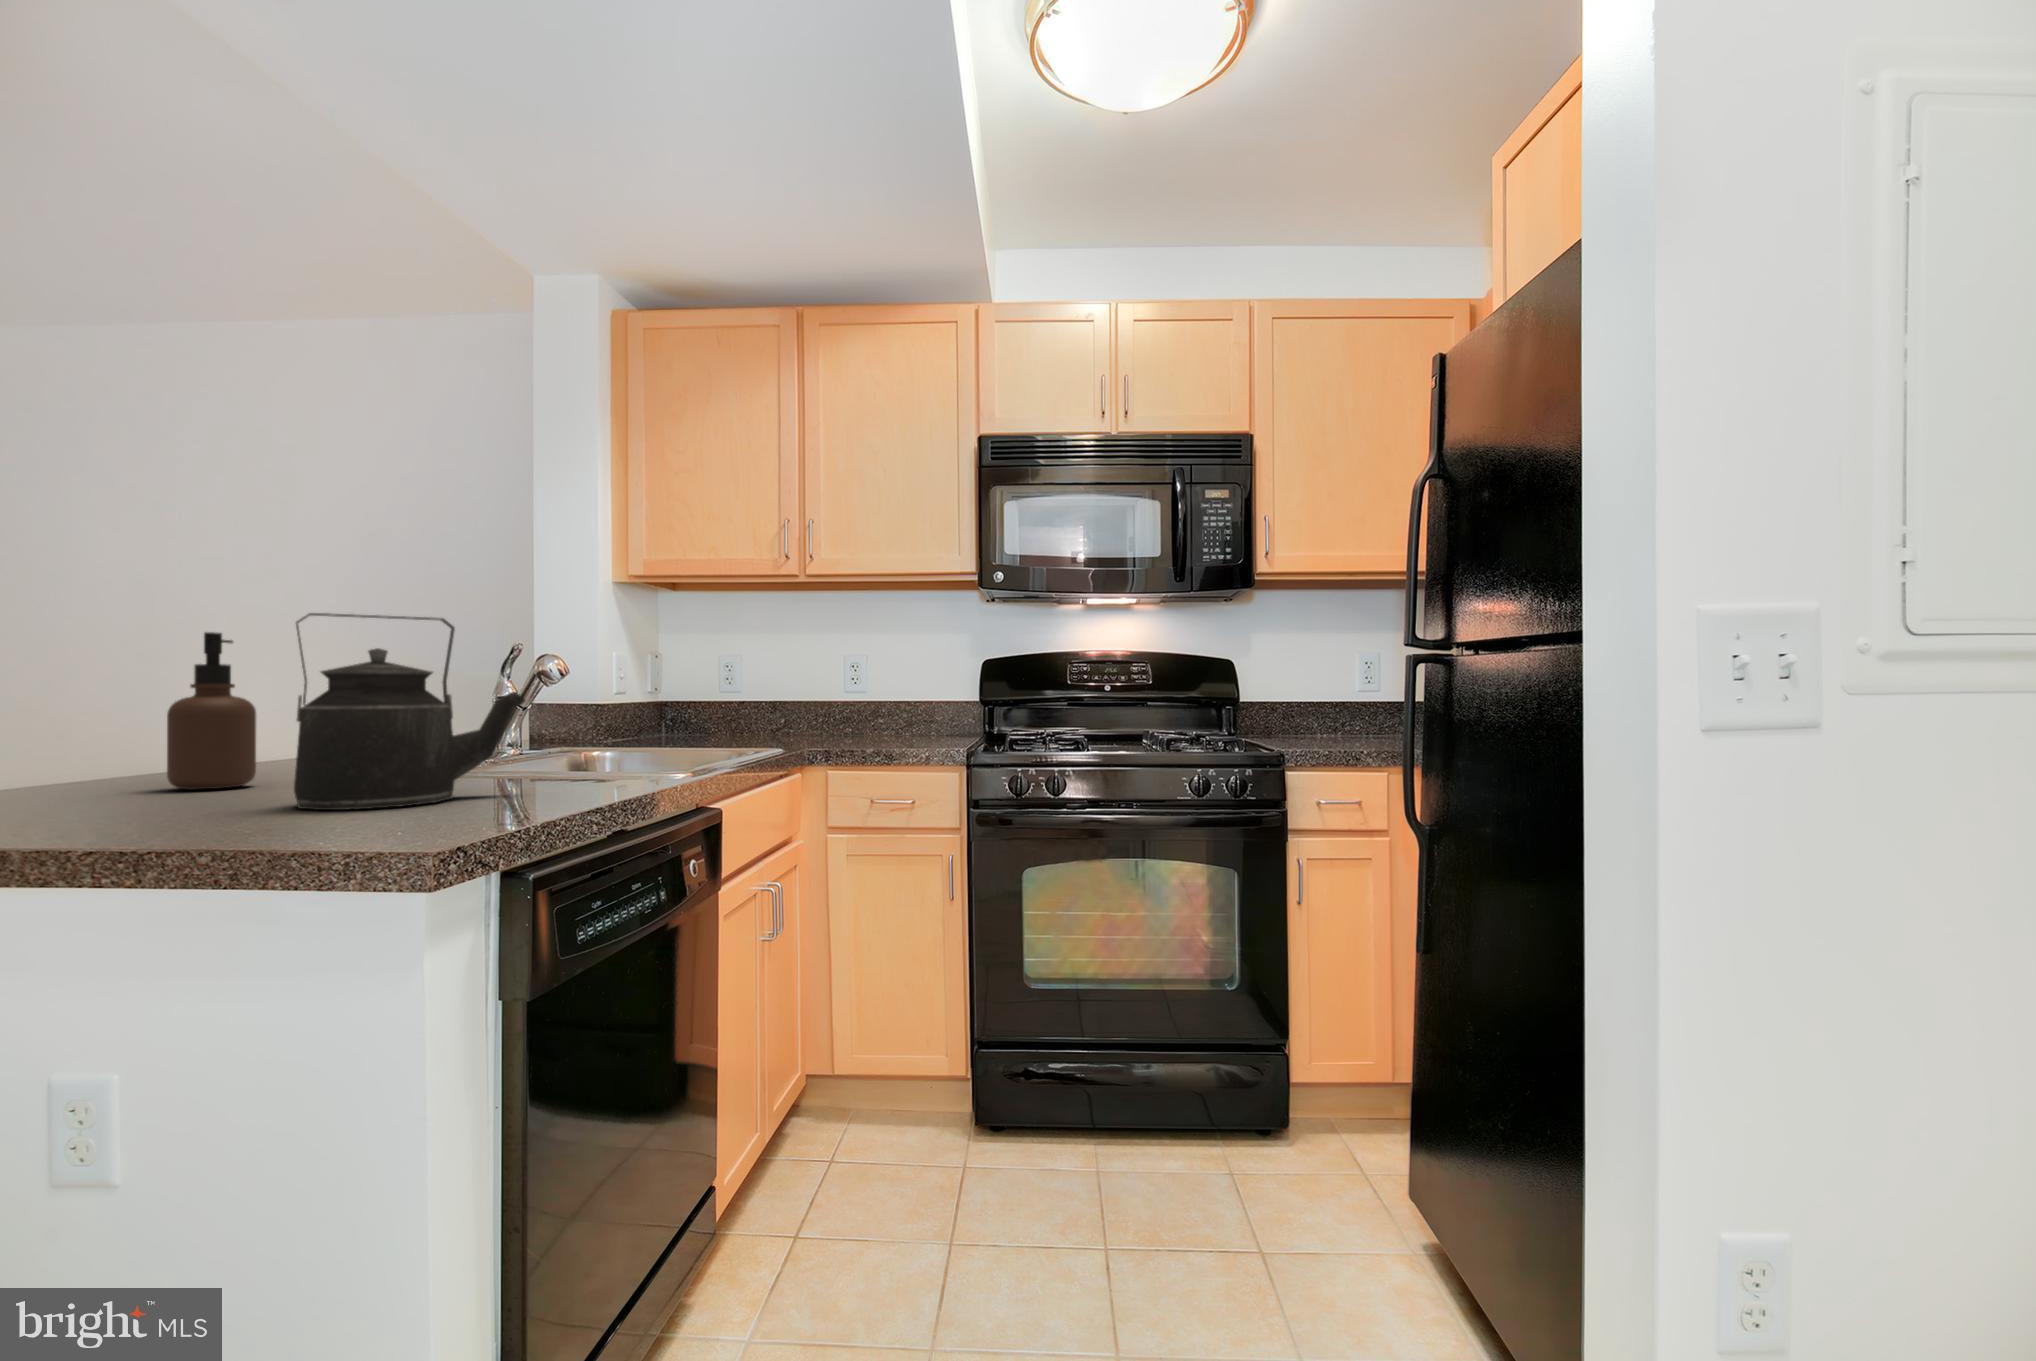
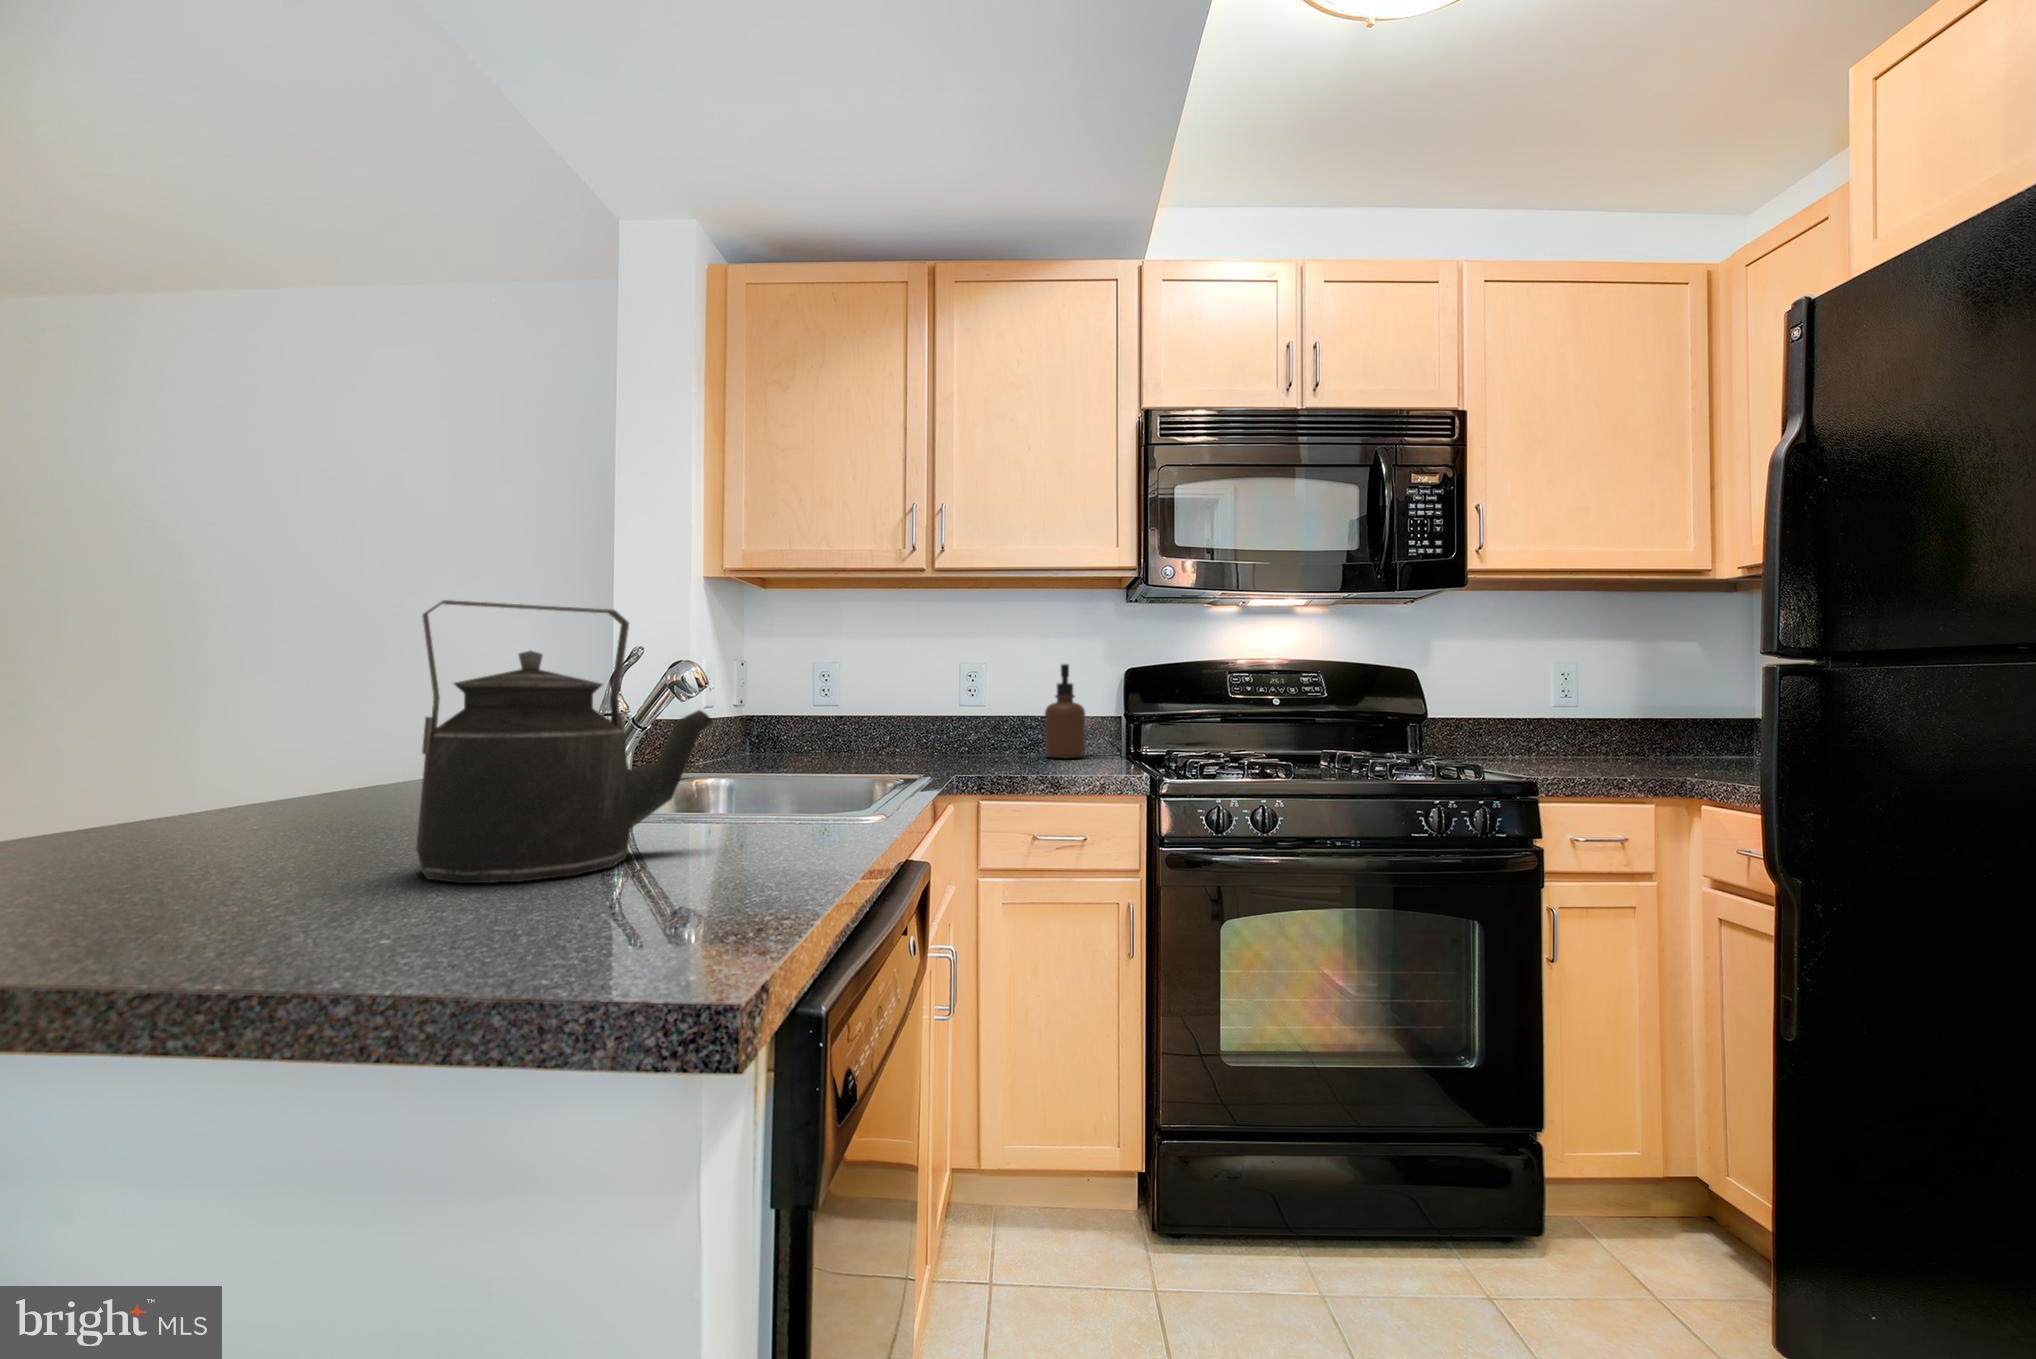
soap dispenser: present [167,632,256,790] -> present [1045,664,1085,758]

